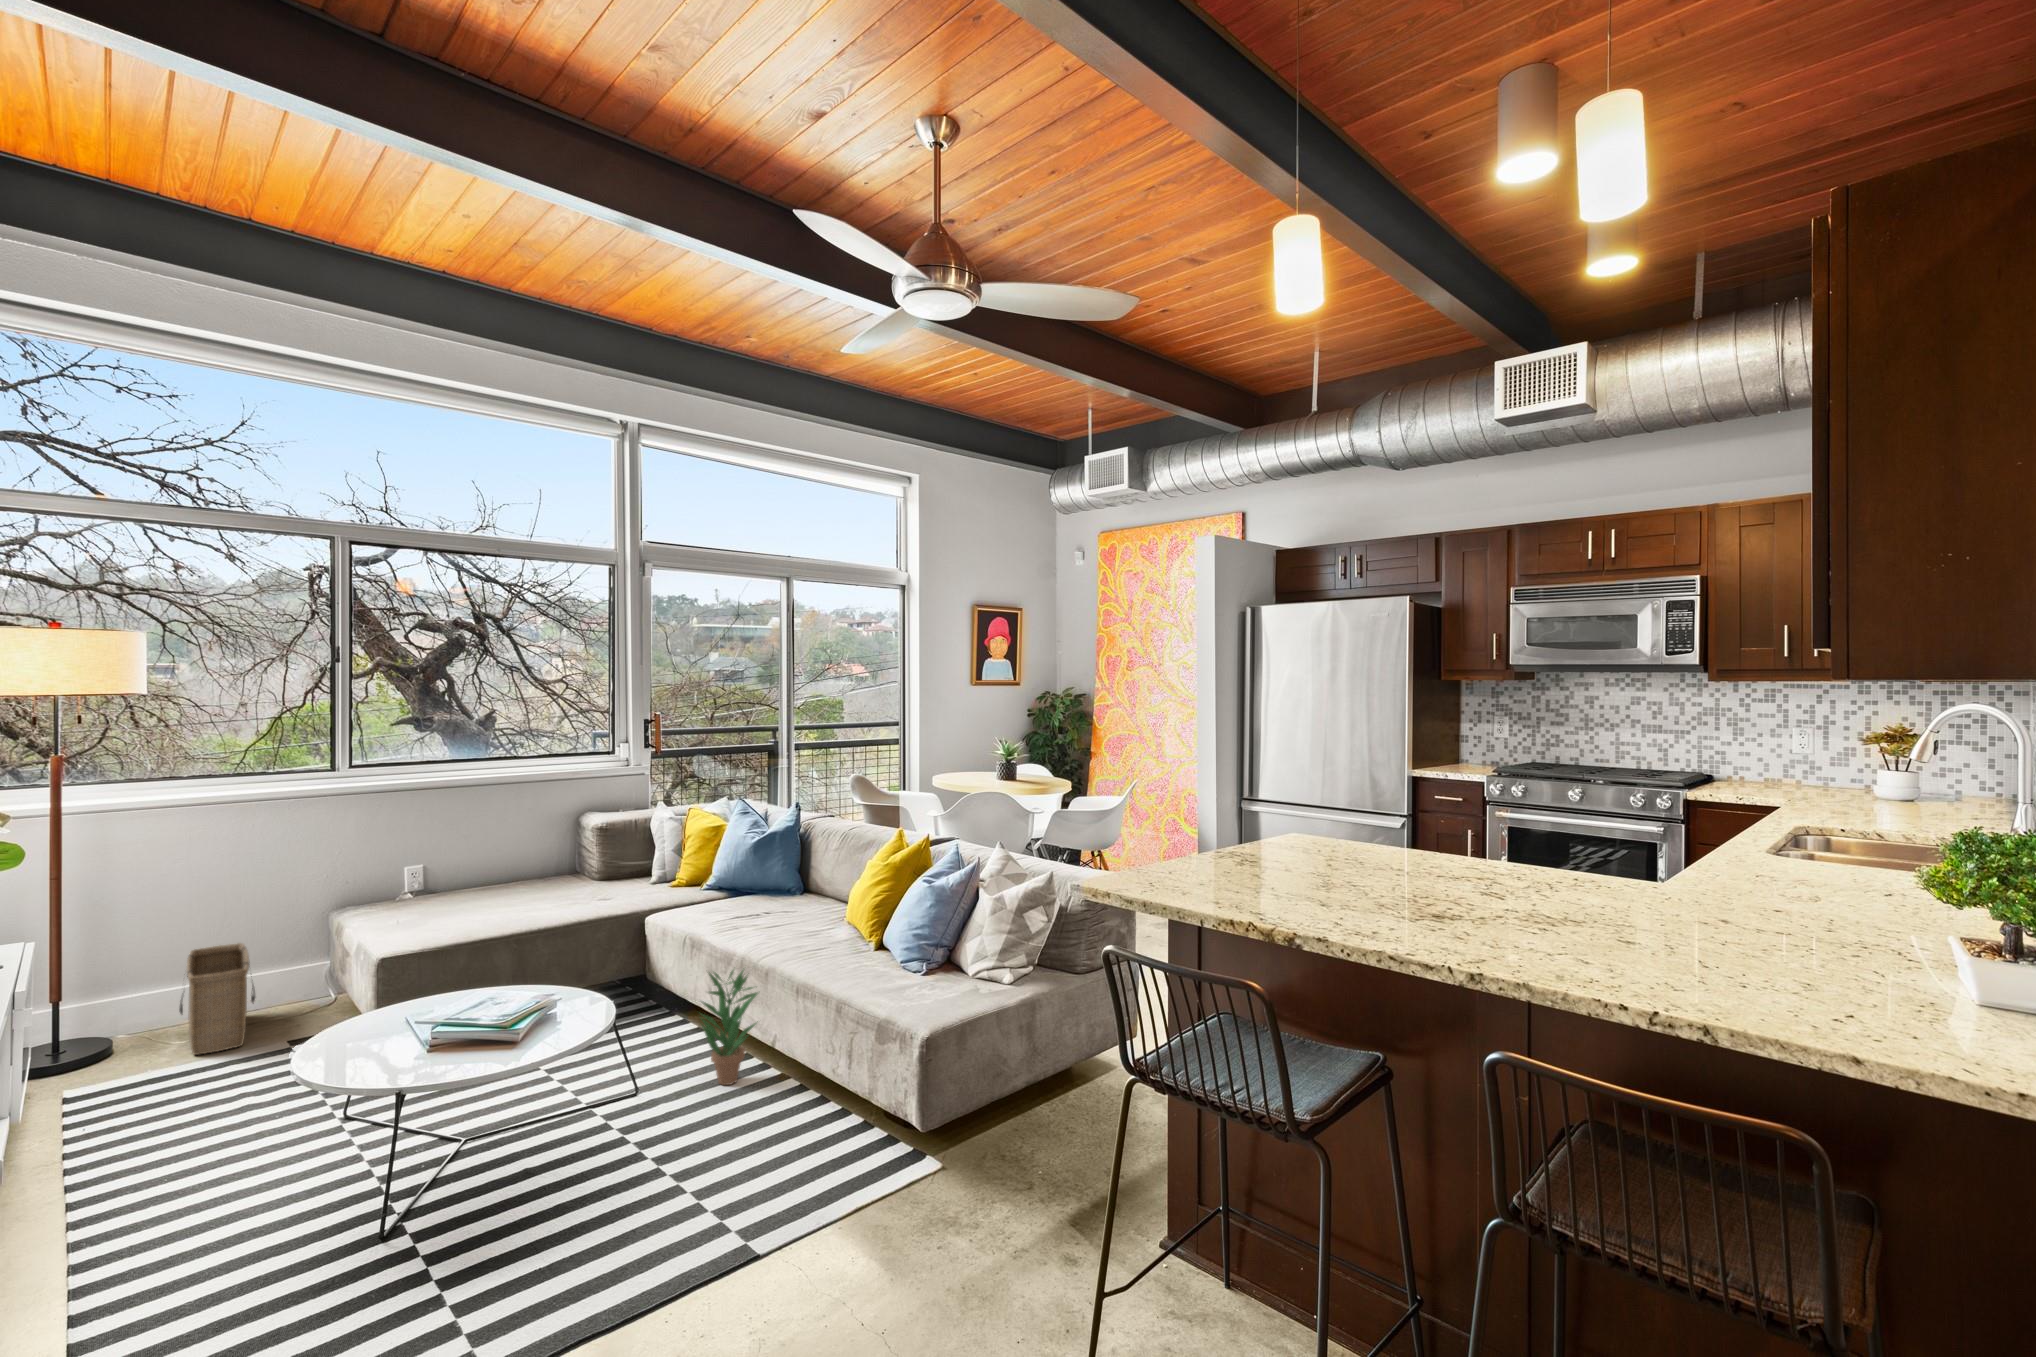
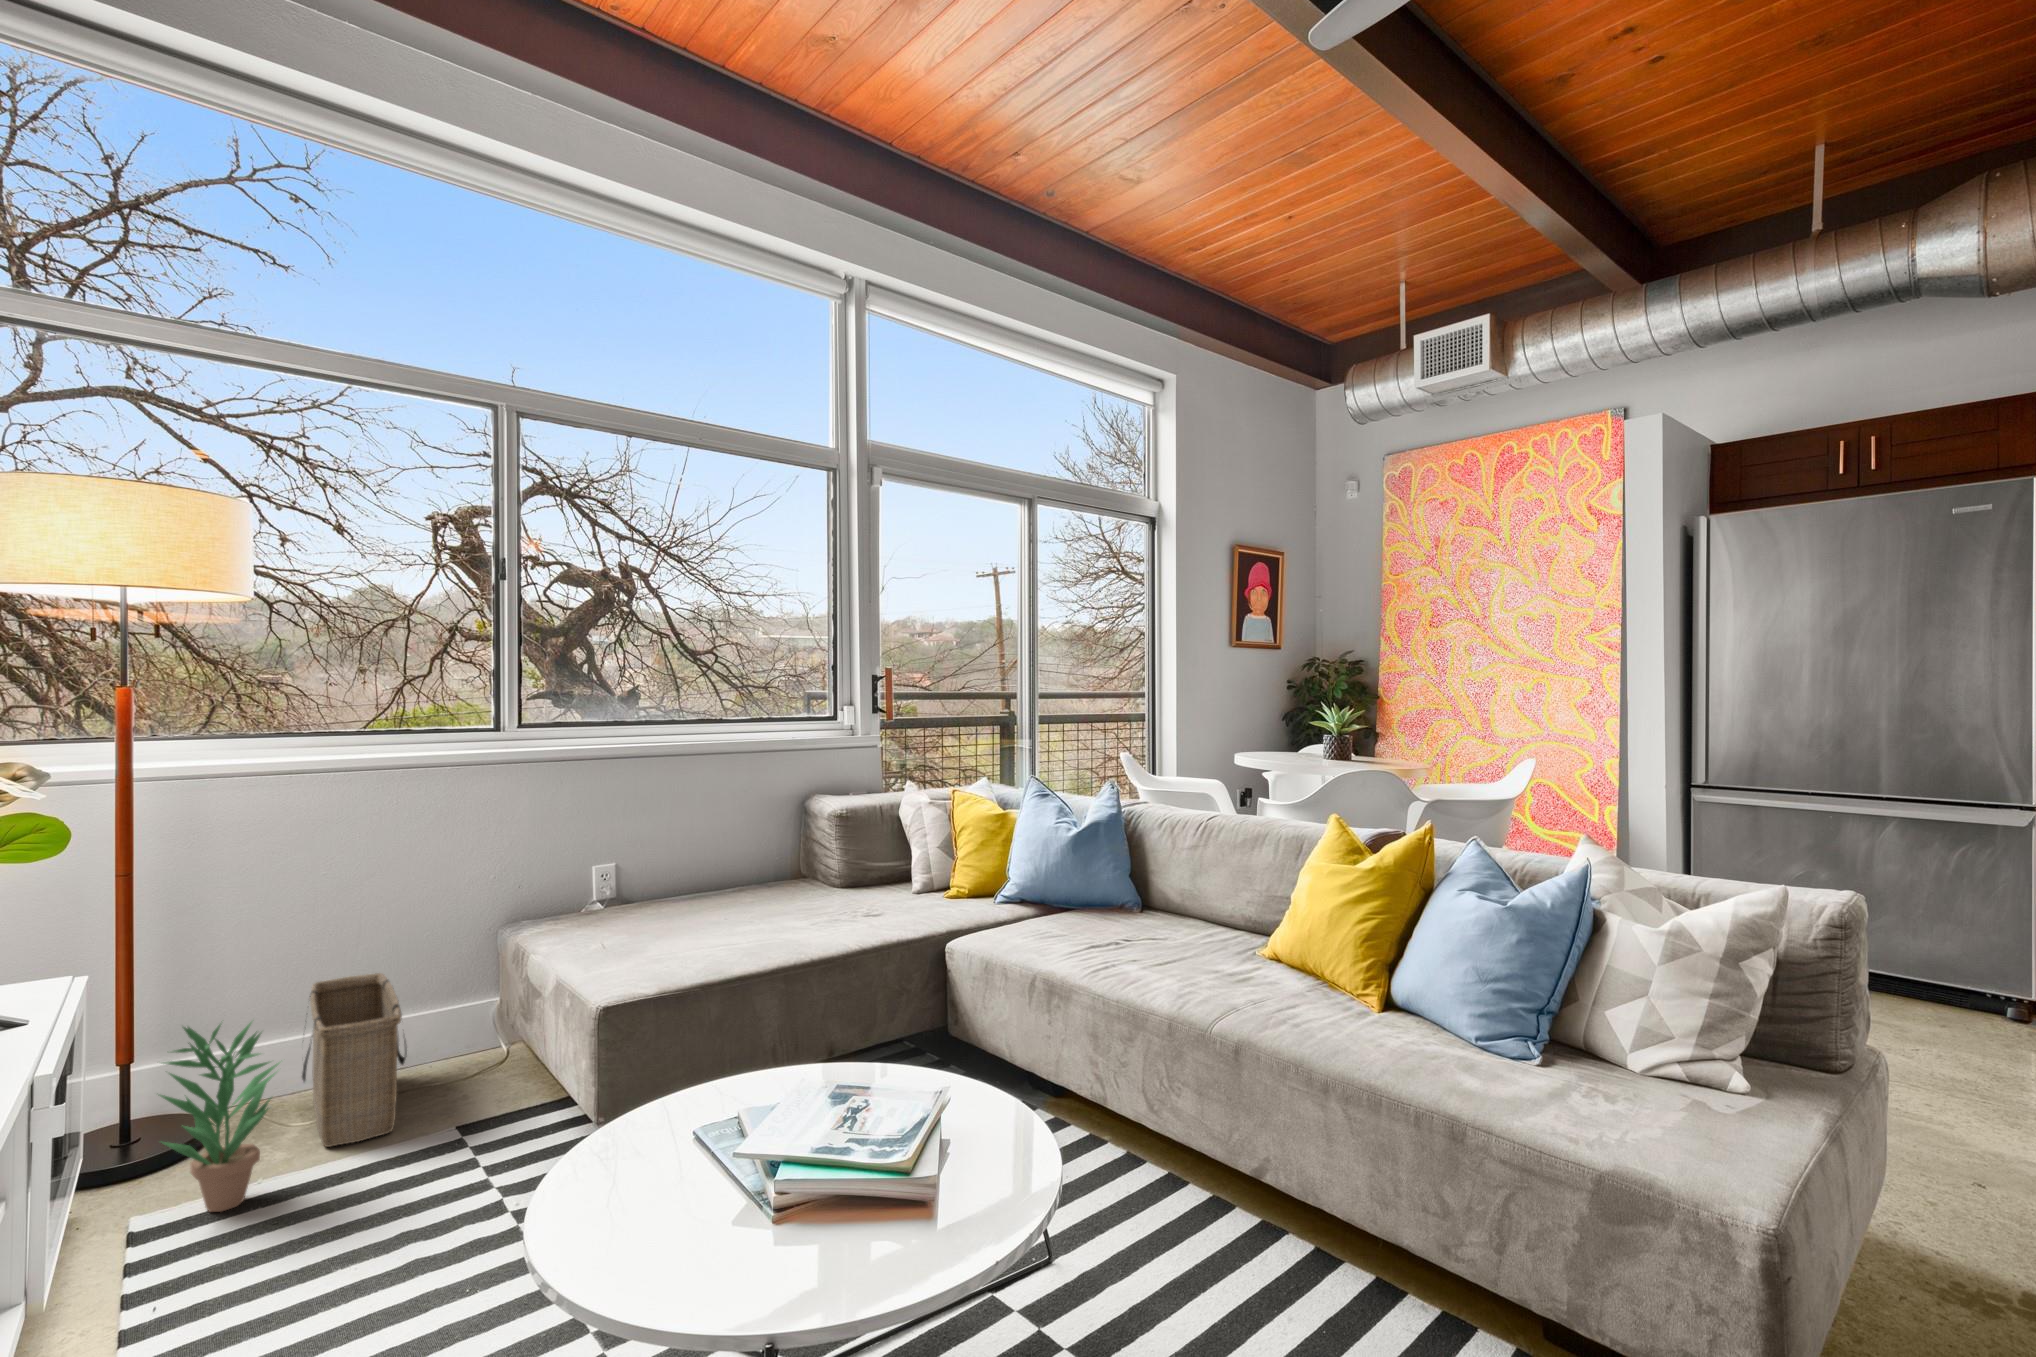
potted plant: present [701,971,758,1085] -> present [160,1022,279,1212]

